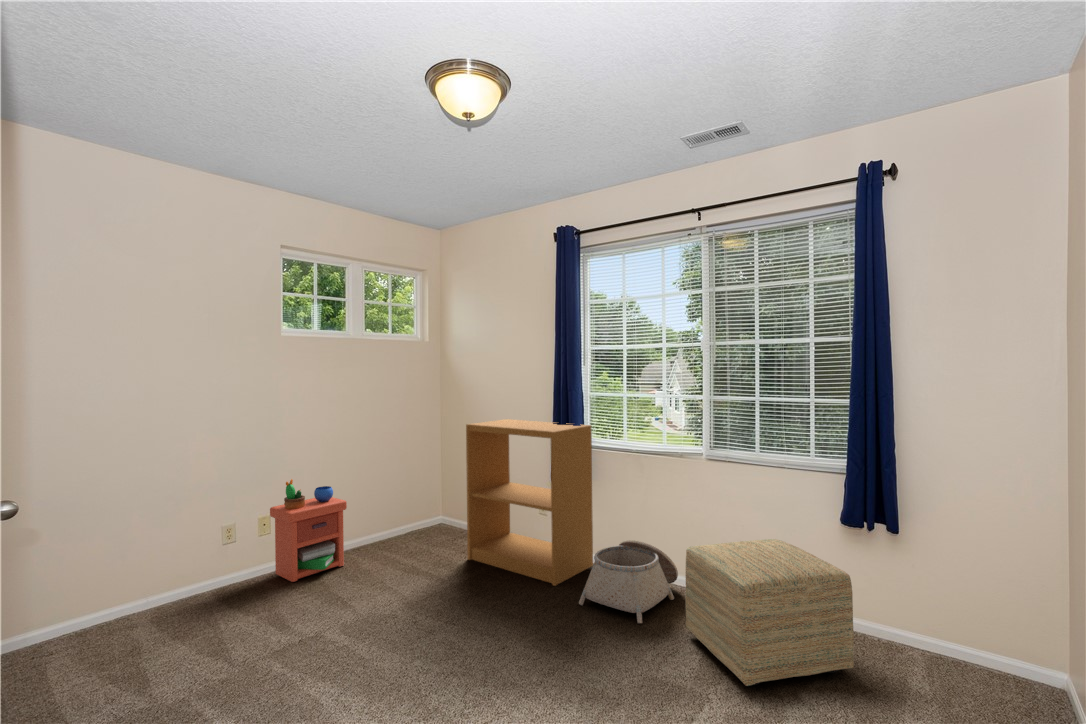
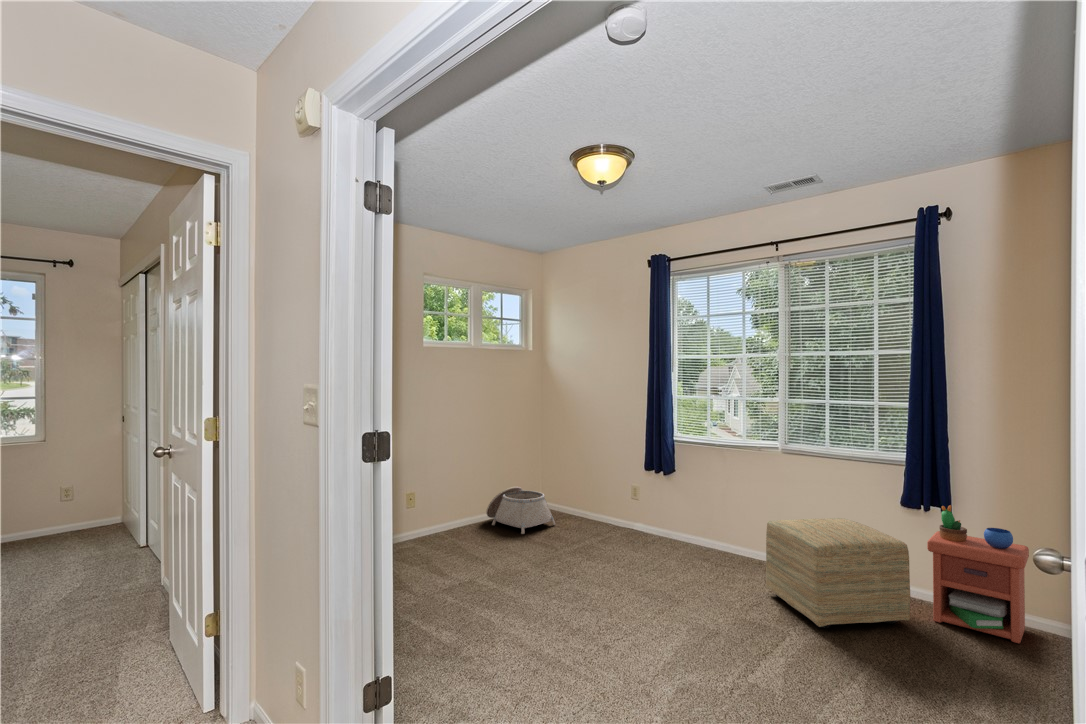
bookshelf: present [466,419,593,586] -> none [572,417,680,555]
nightstand: present [270,479,347,582] -> present [927,505,1029,643]
basket: present [579,540,678,623] -> present [486,486,555,534]

